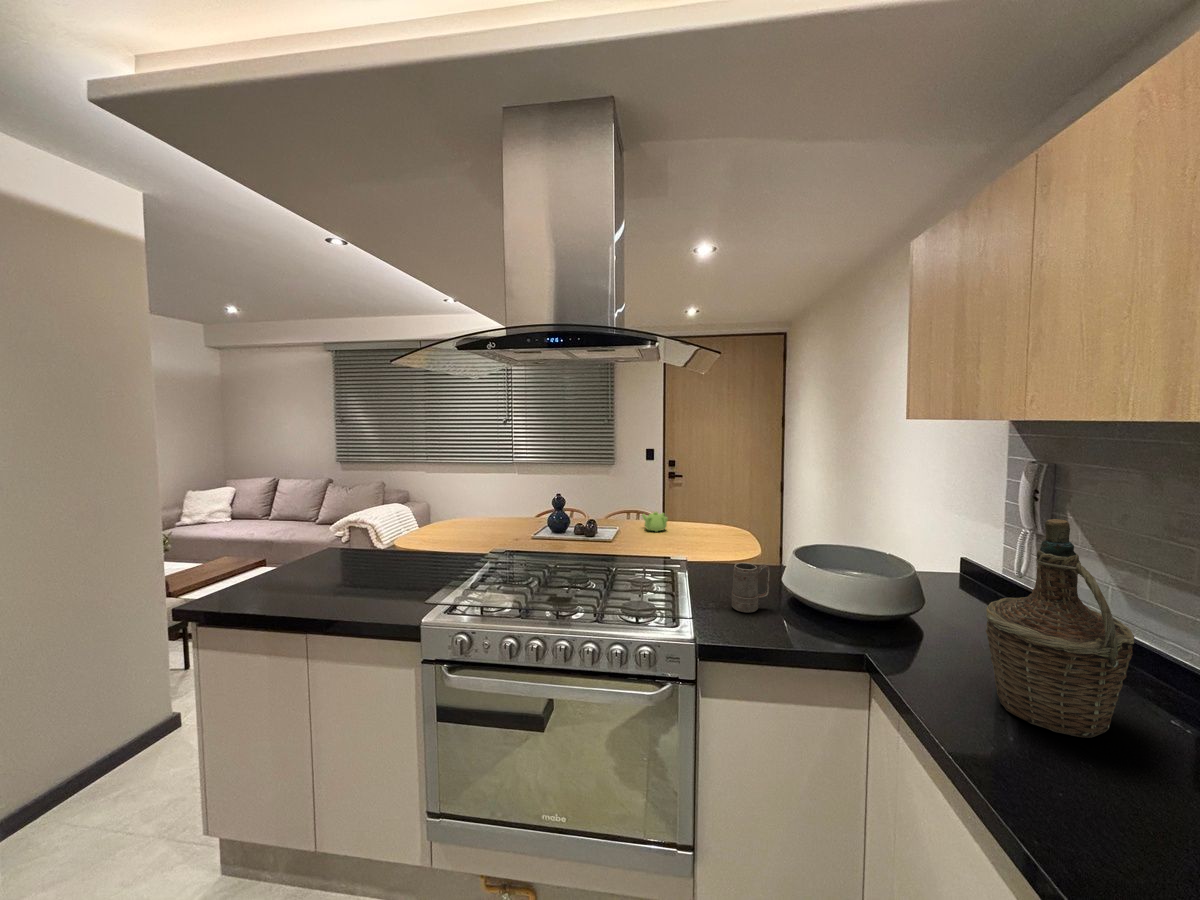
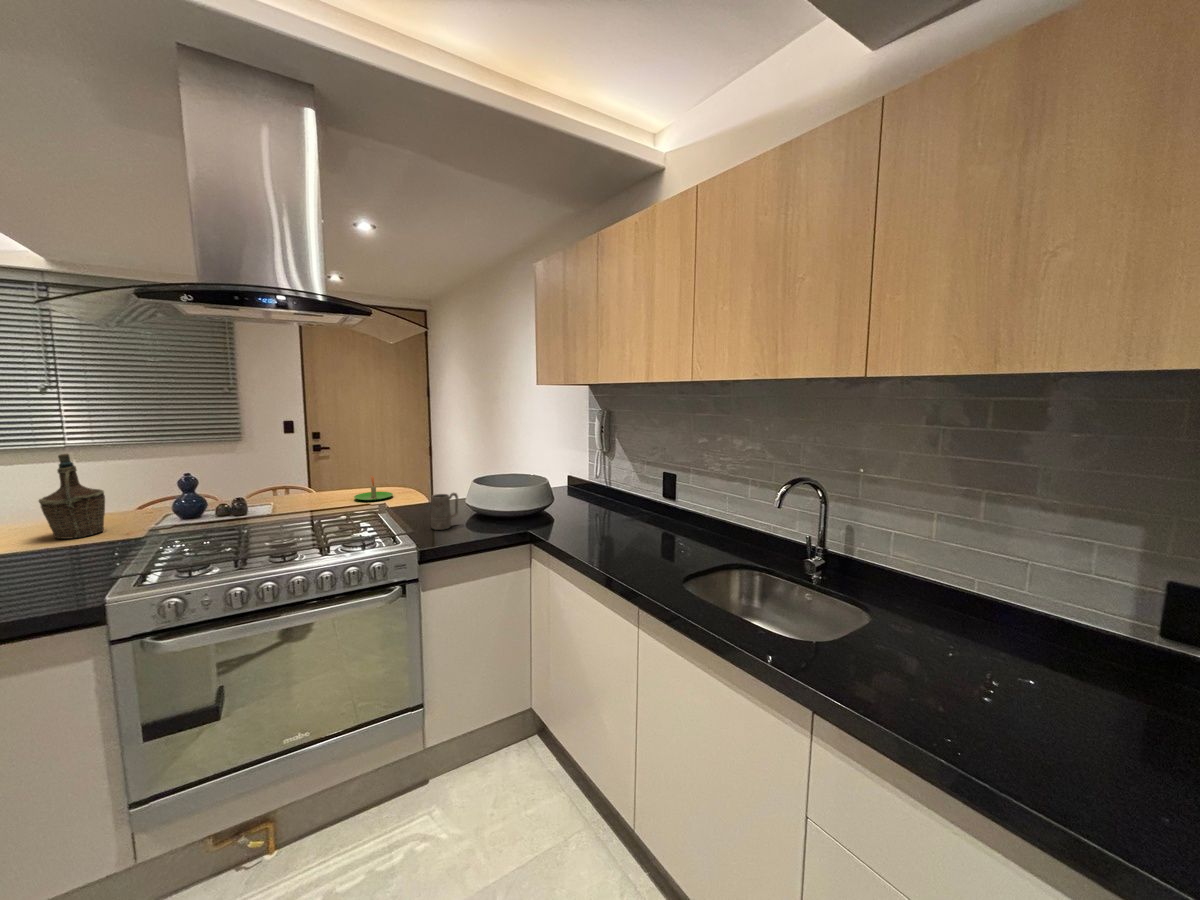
teapot: present [642,512,668,532] -> none [304,479,336,498]
candle: none [682,515,721,543] -> present [354,476,393,501]
bottle: present [986,519,1135,738] -> present [39,454,105,539]

